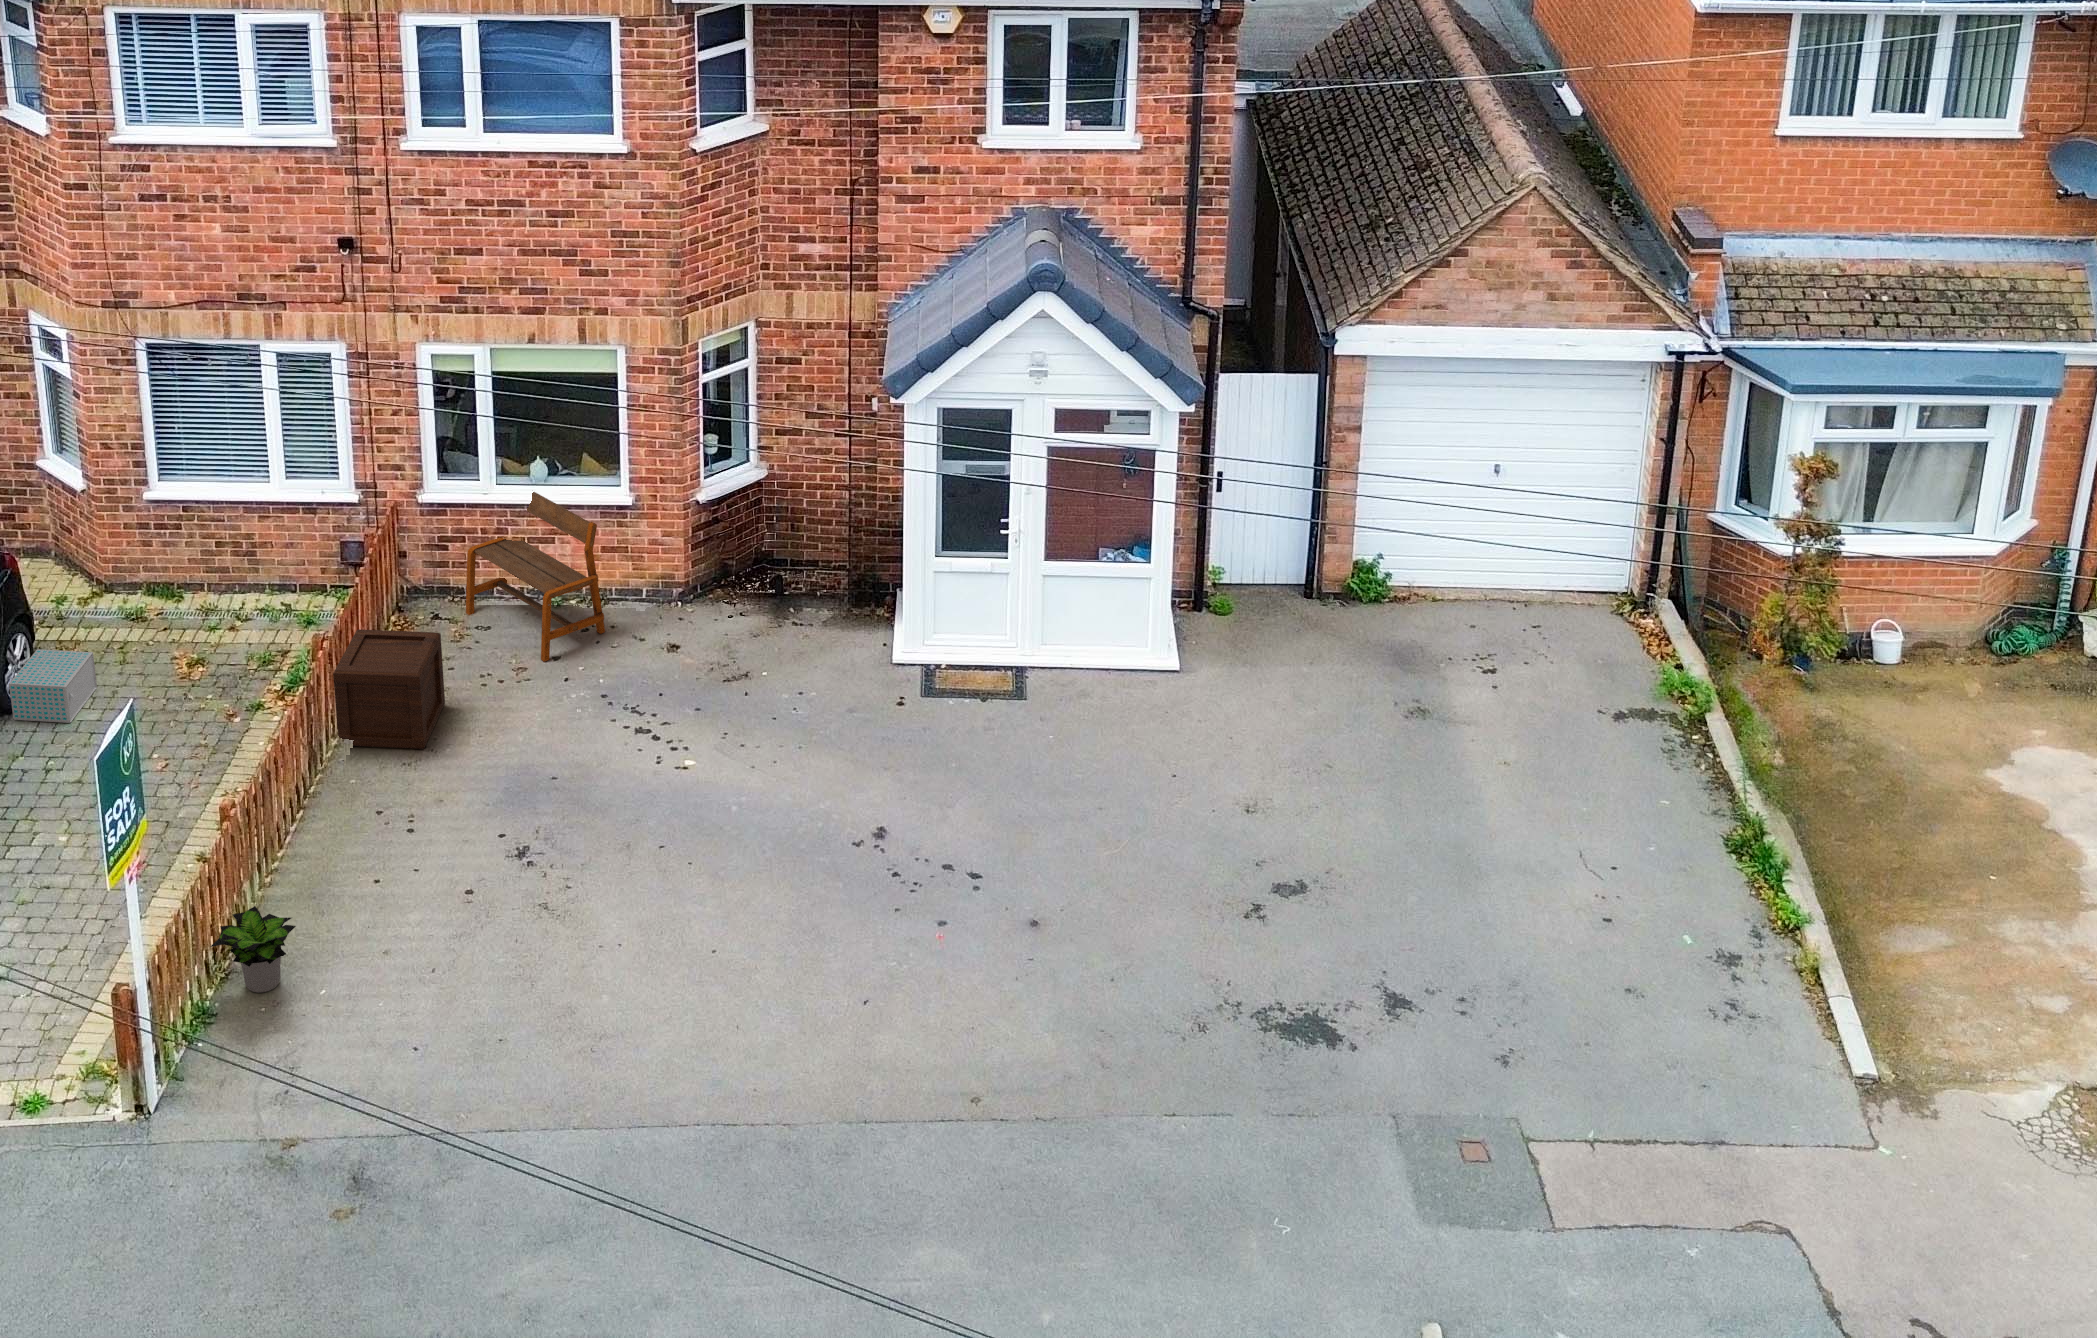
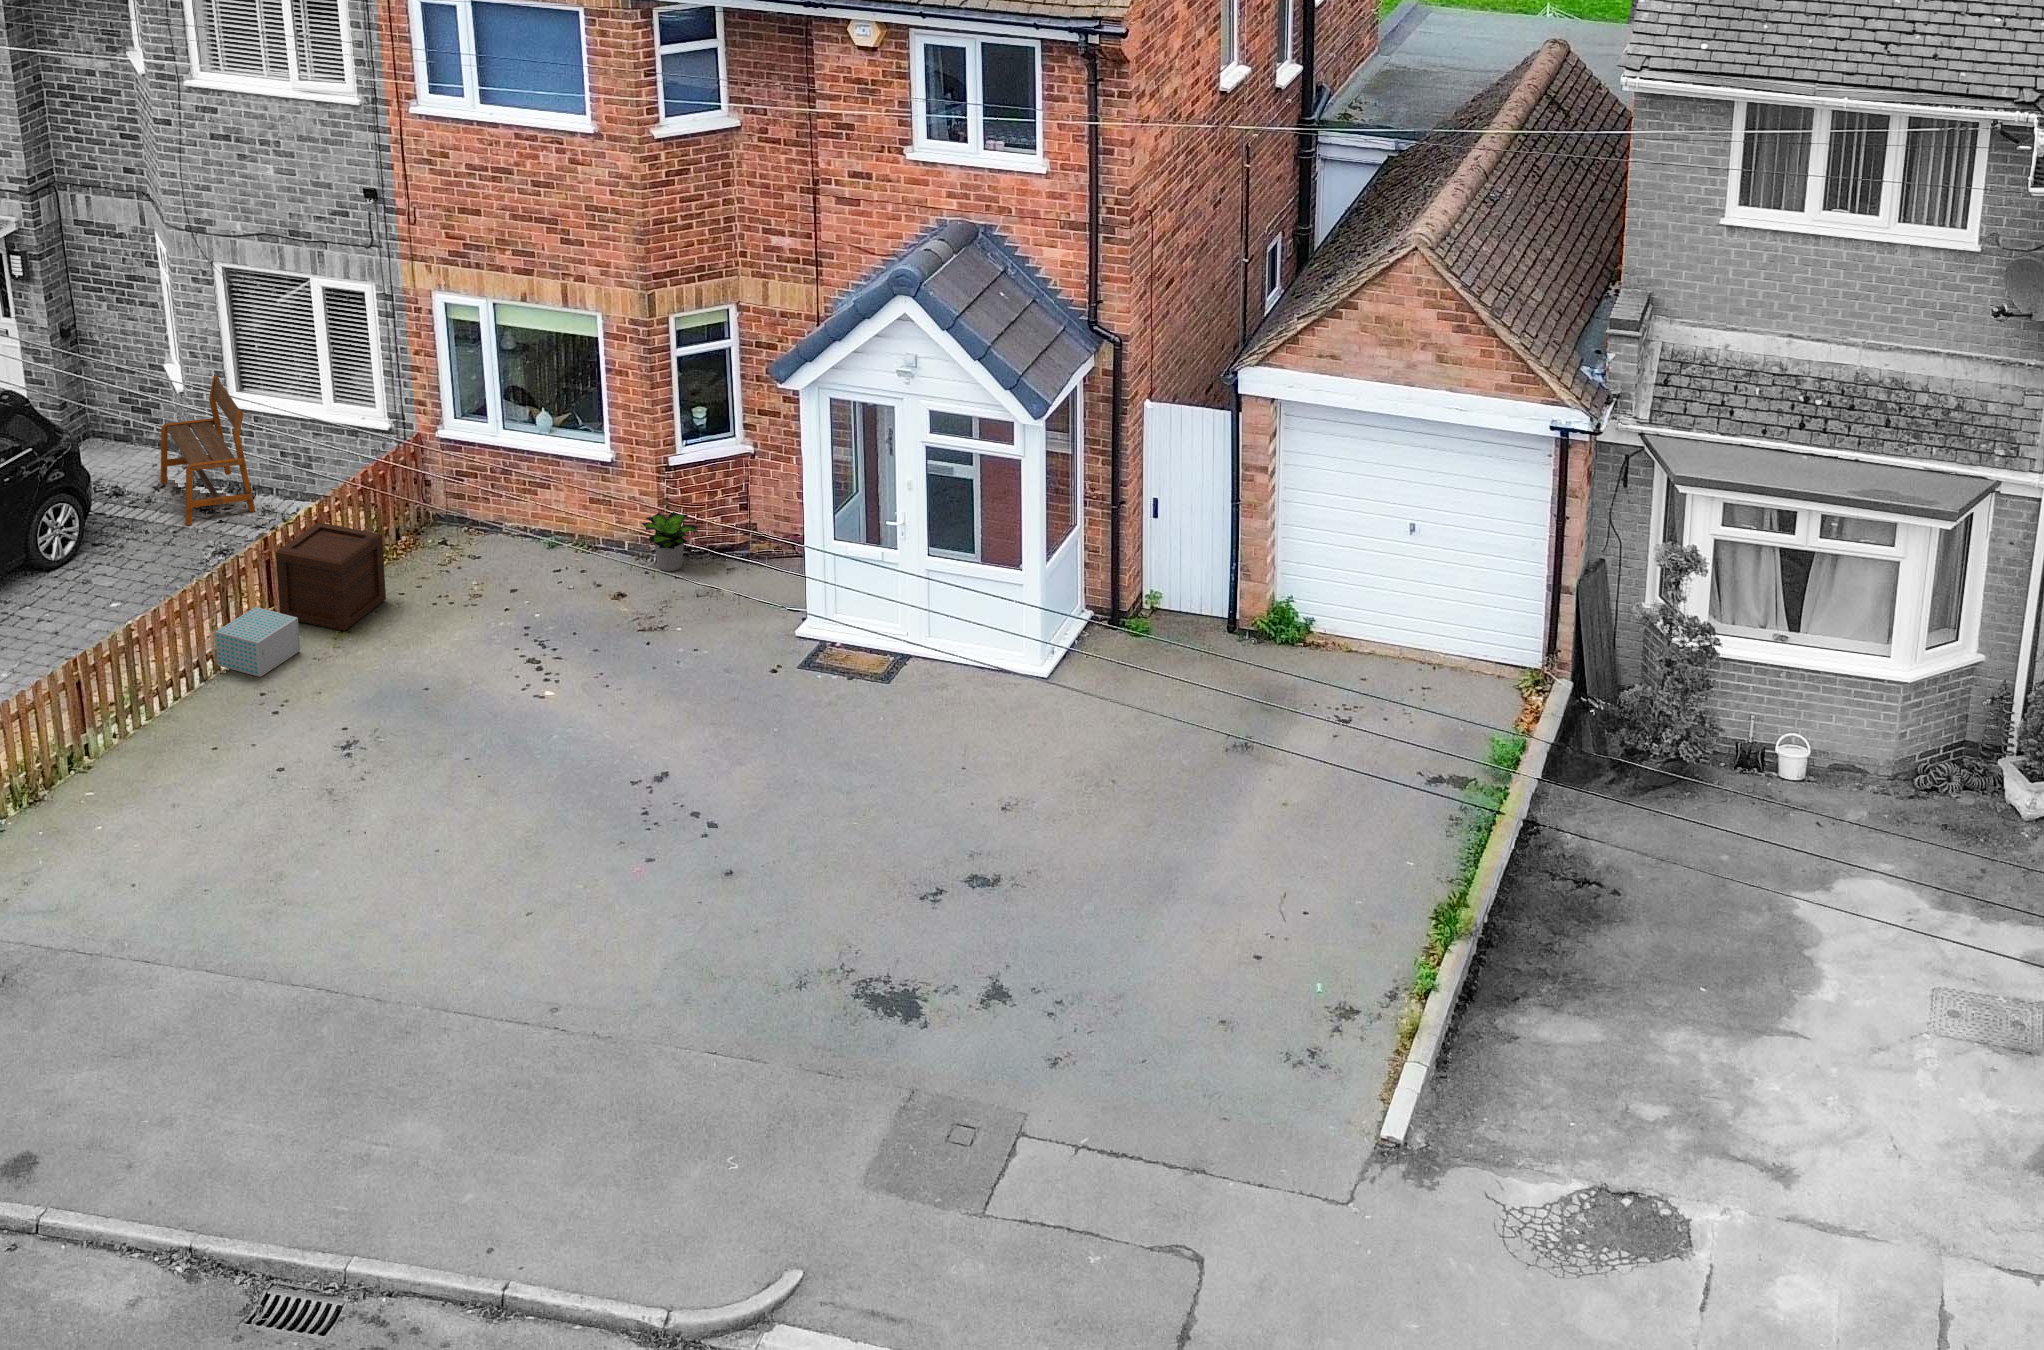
bench: present [466,492,605,662] -> present [161,376,255,526]
storage box: present [9,649,97,723] -> present [215,607,300,677]
potted plant: present [210,906,296,993] -> present [642,512,698,571]

